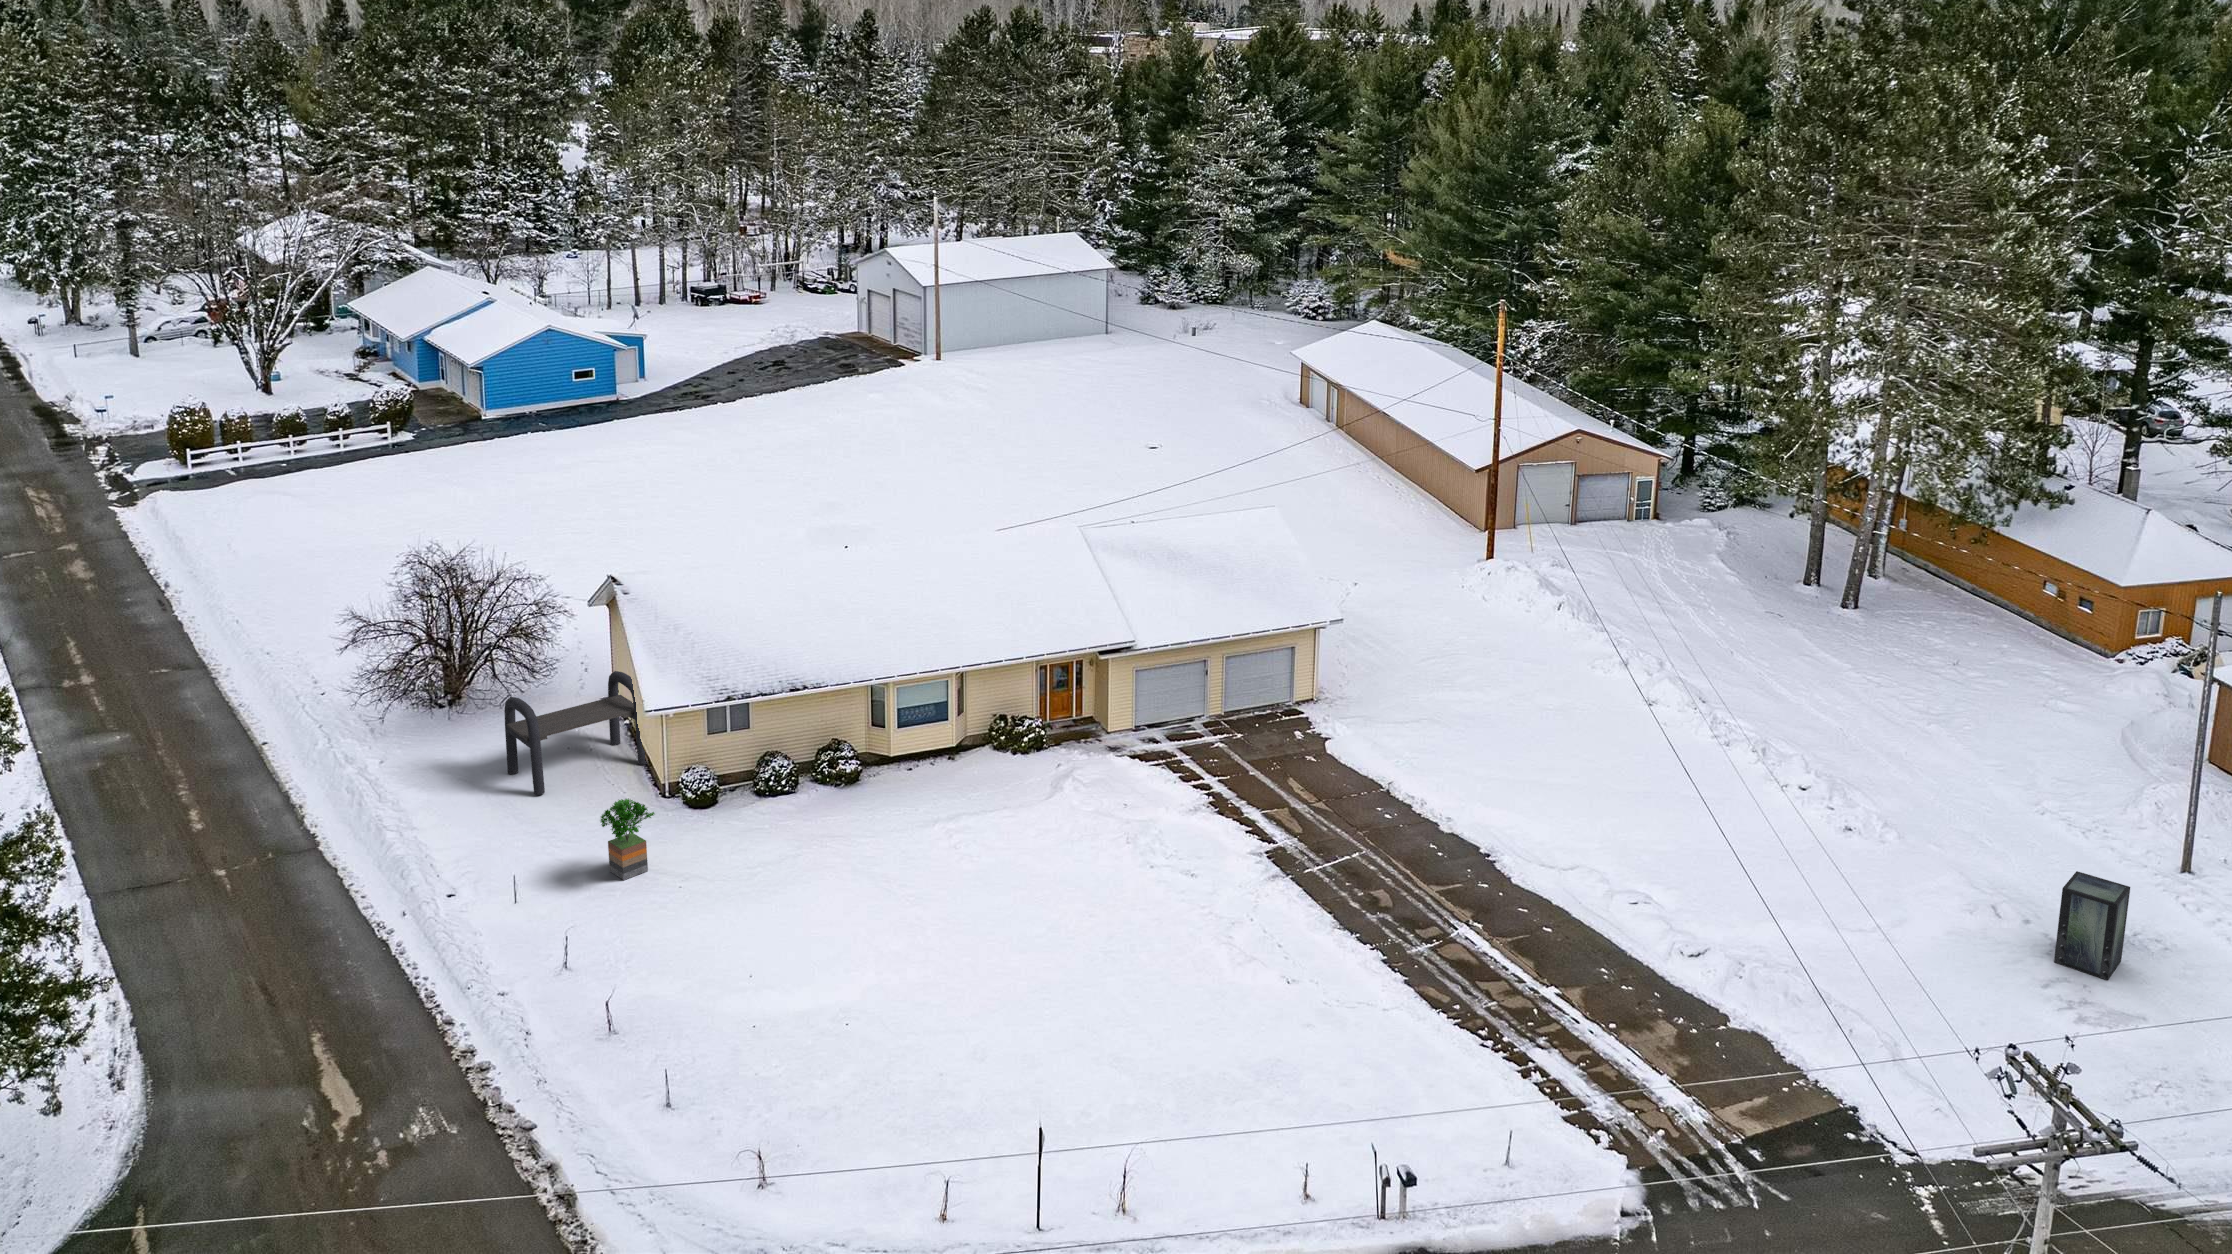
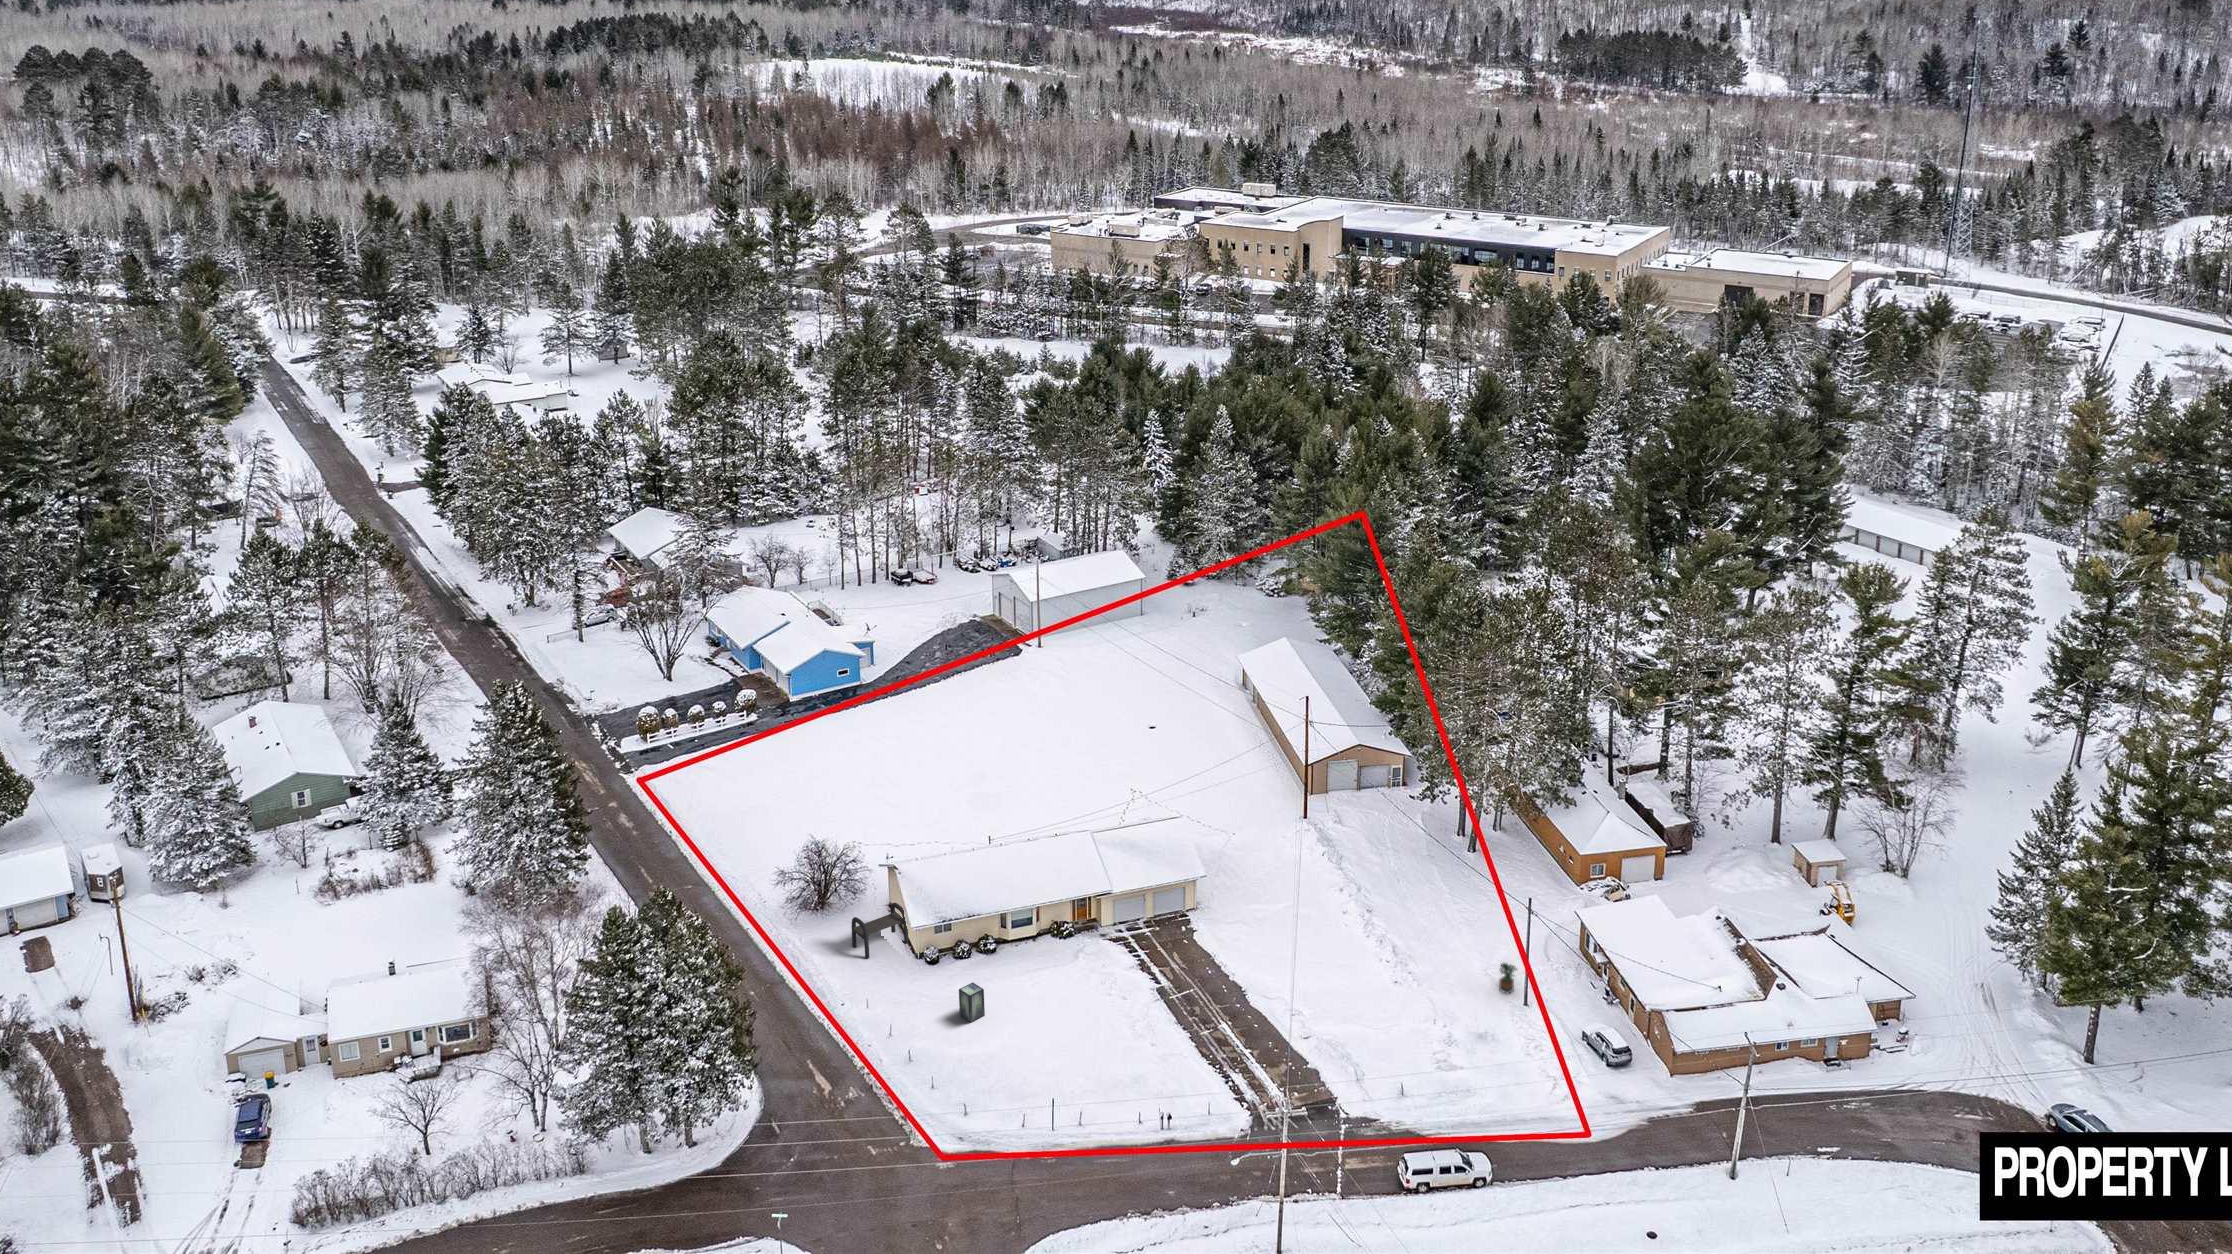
potted tree: present [601,798,655,880] -> present [1499,963,1517,994]
storage box: present [2054,871,2130,980] -> present [959,982,985,1023]

